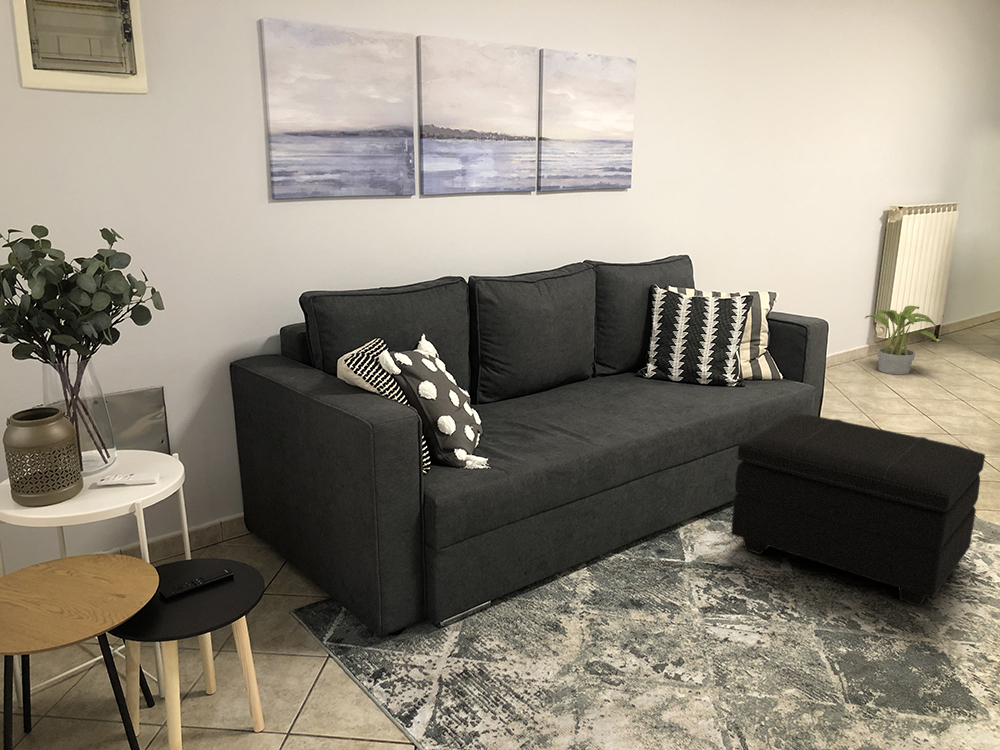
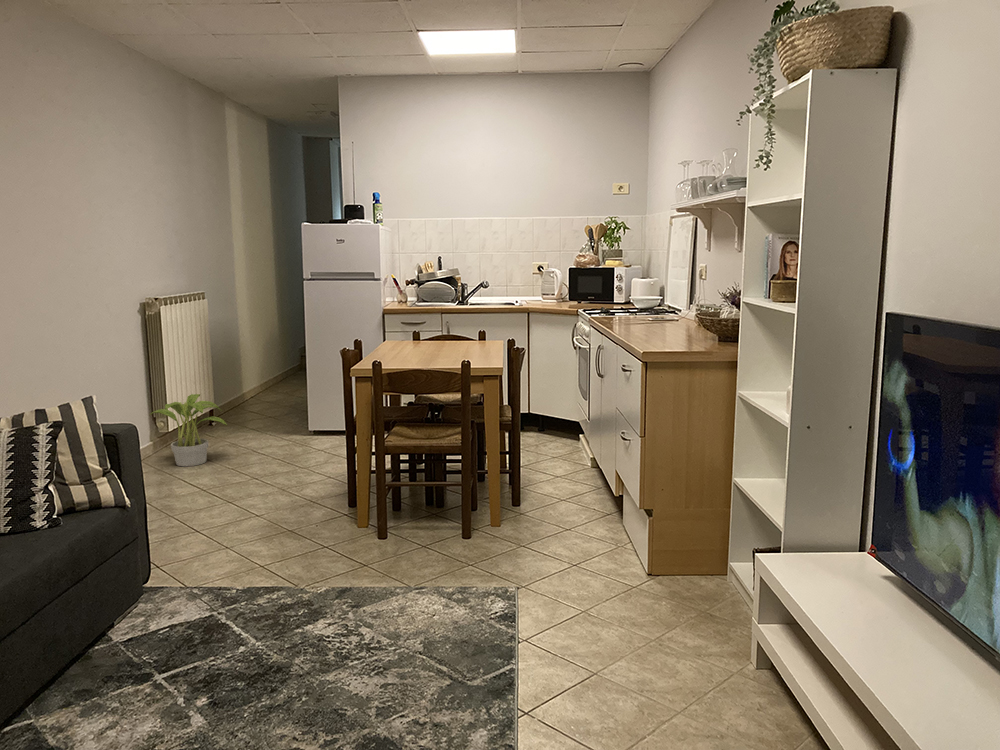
footstool: present [731,414,985,606] -> none [110,527,355,721]

